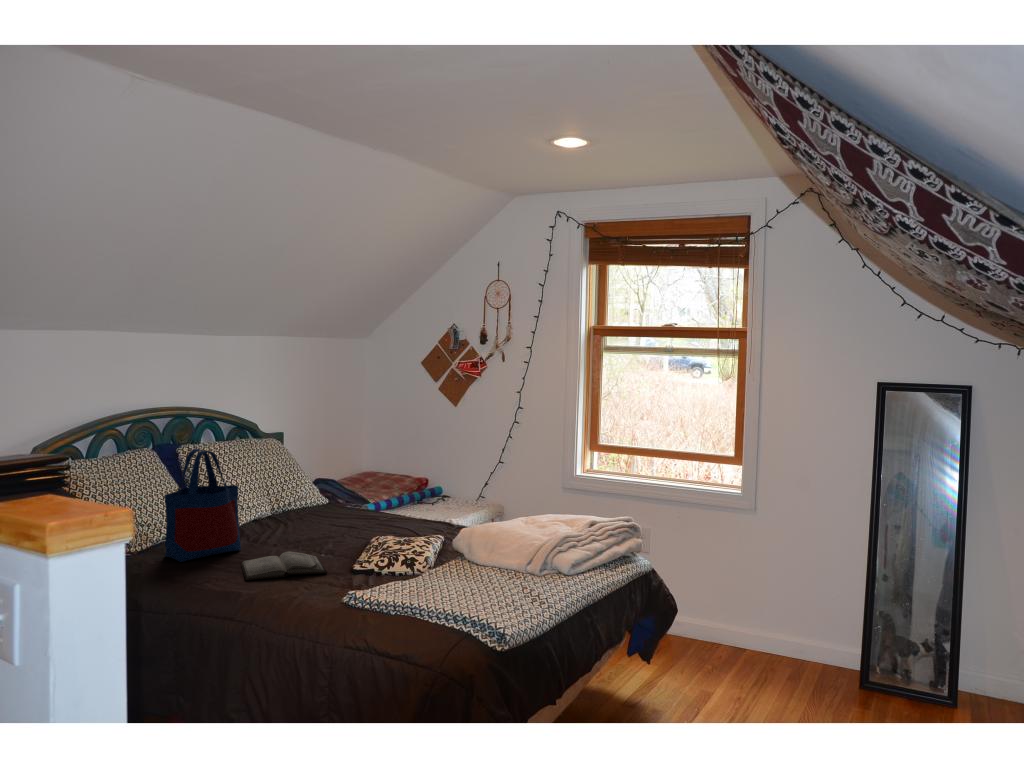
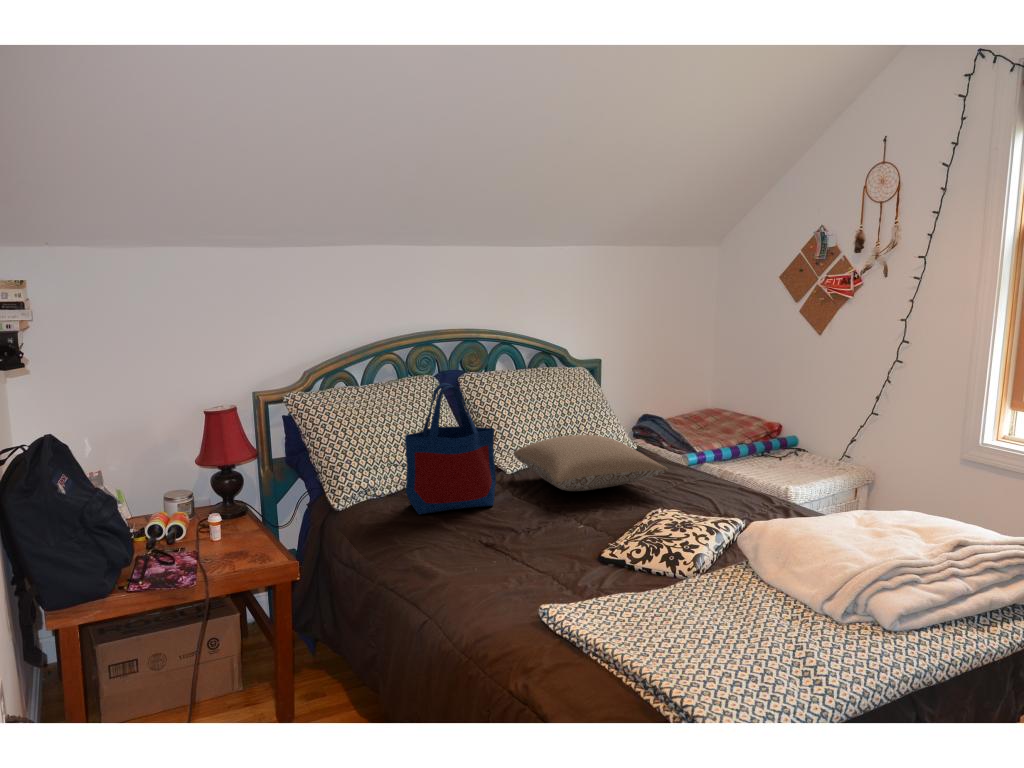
pillow: none [240,489,375,534] -> present [514,435,668,491]
diary: present [241,552,327,580] -> none [466,518,572,556]

